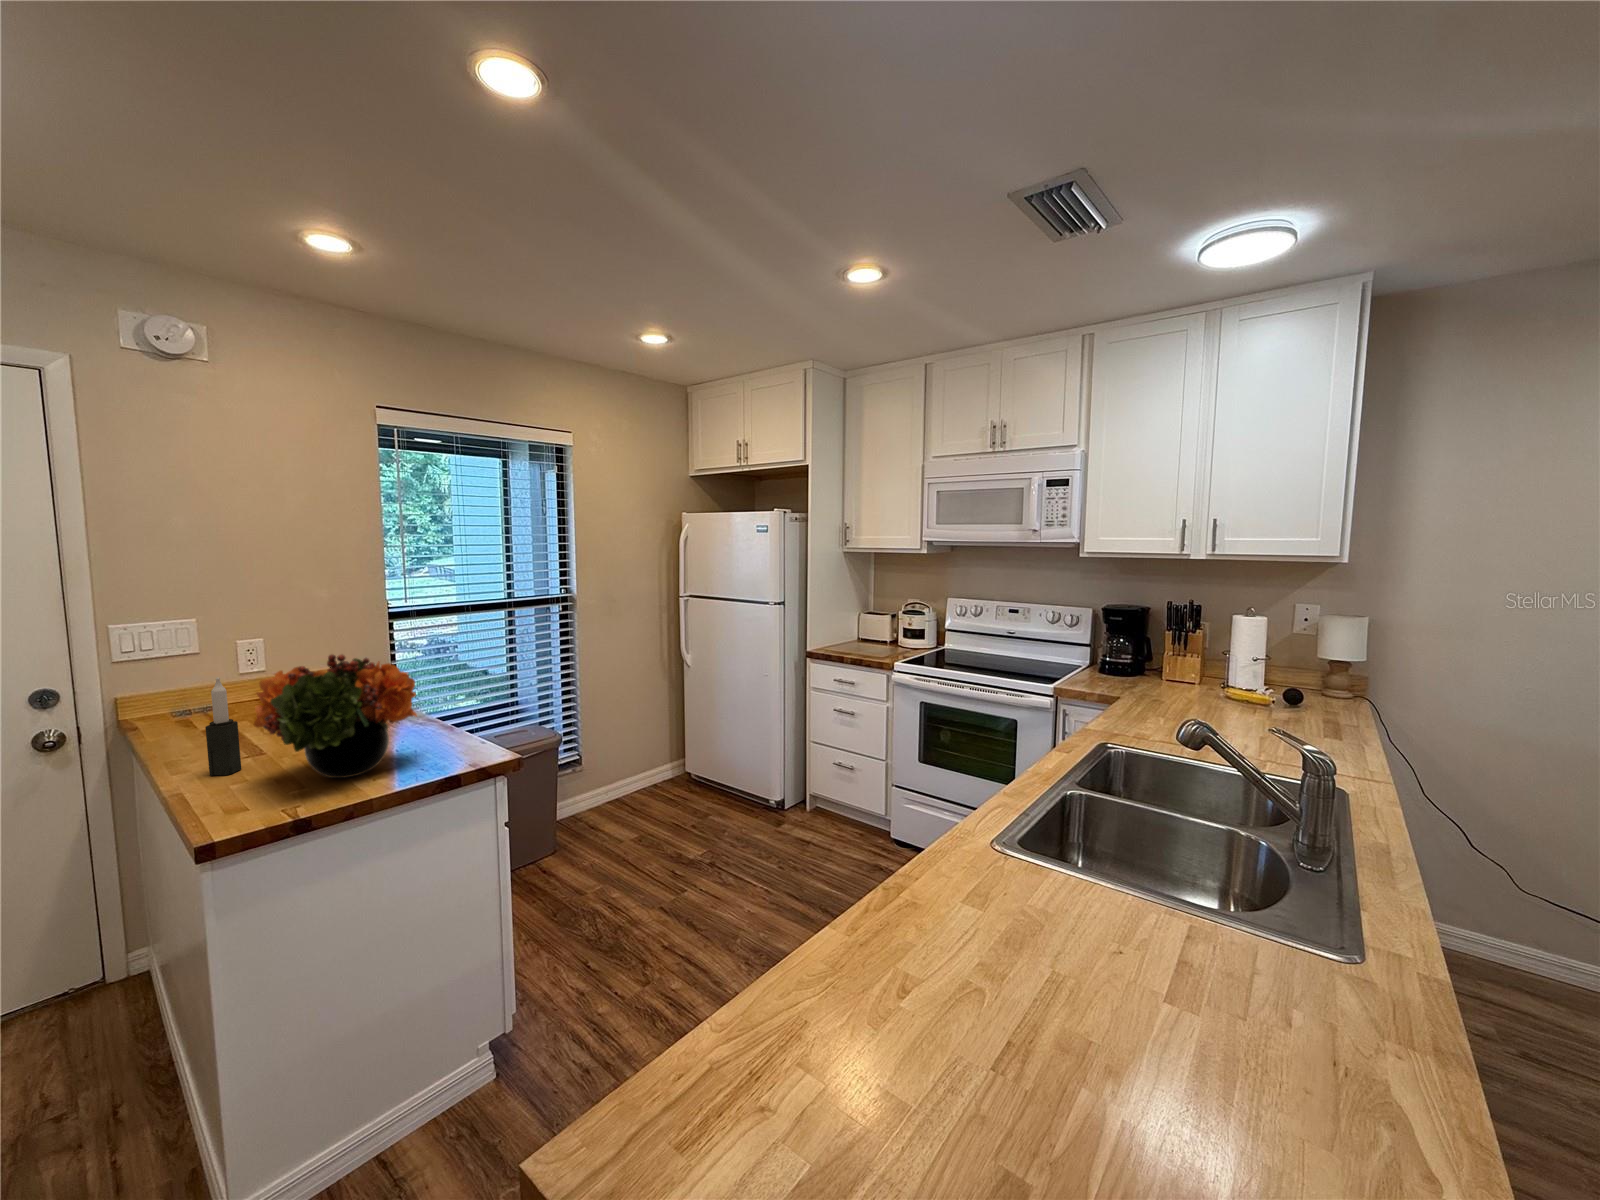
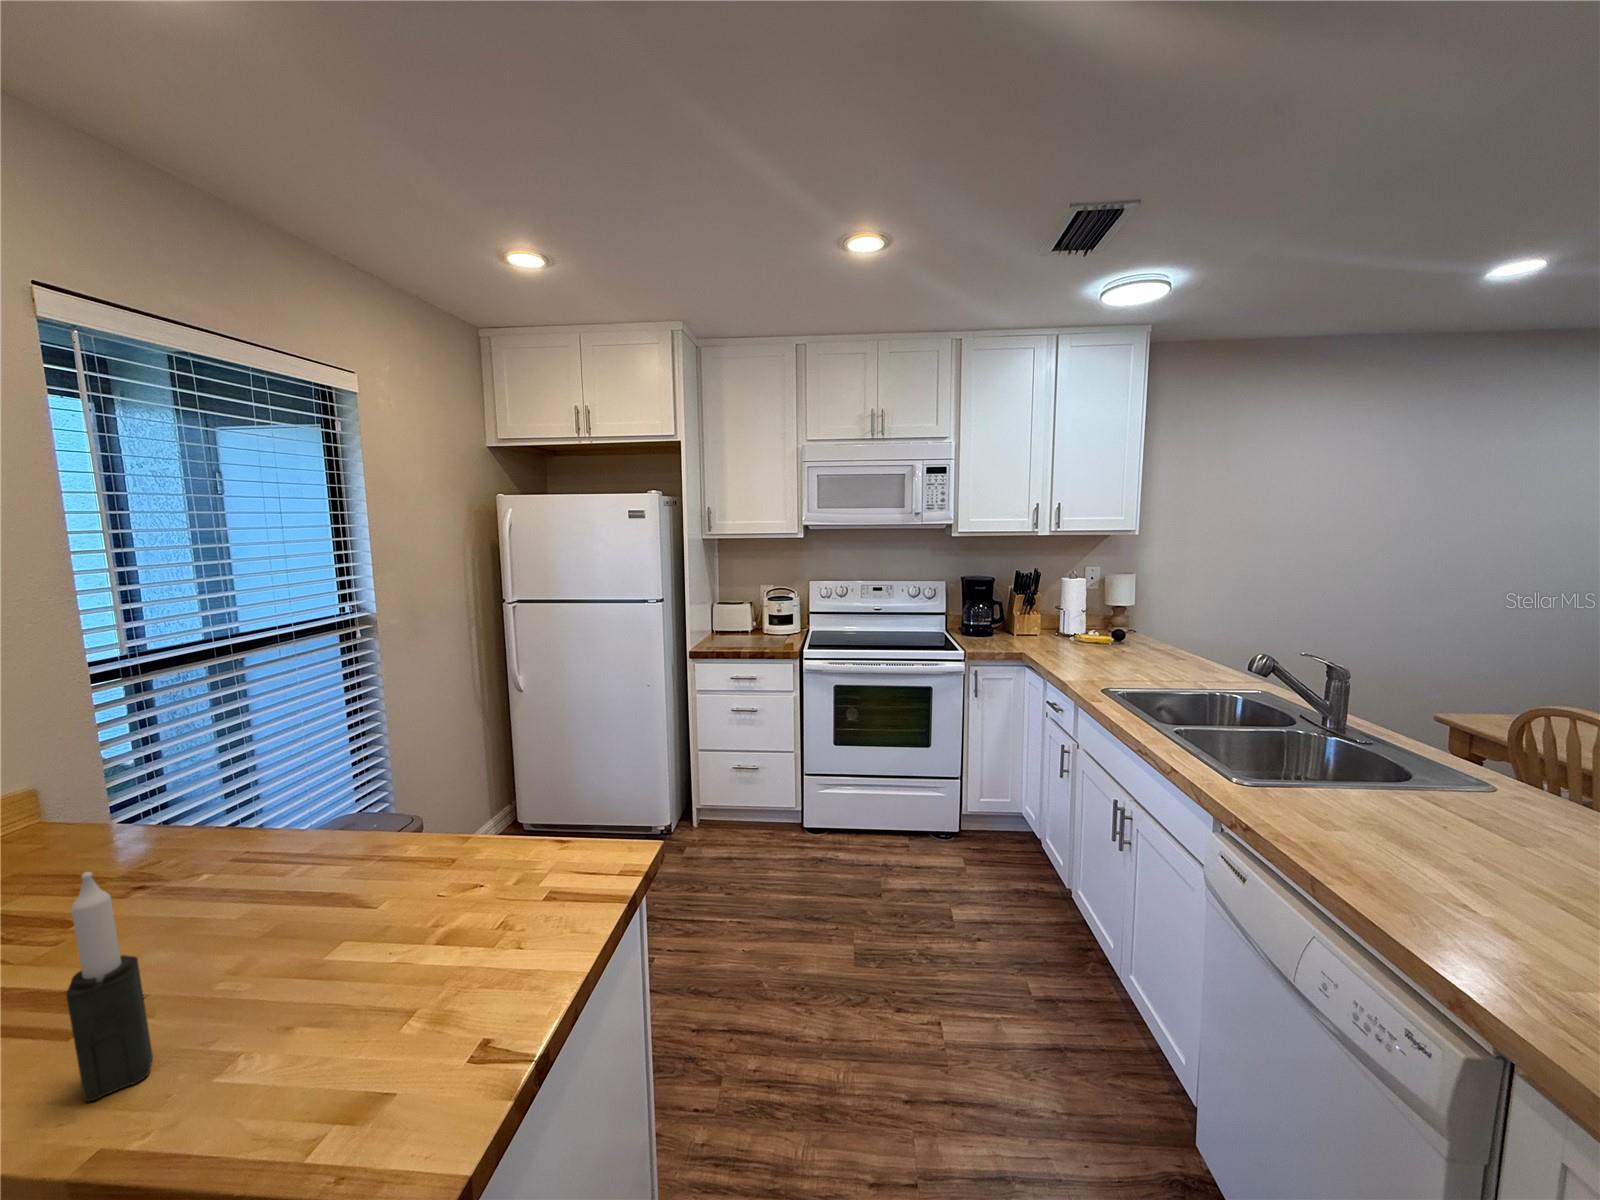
flower arrangement: present [253,655,417,778] -> none [255,750,550,986]

